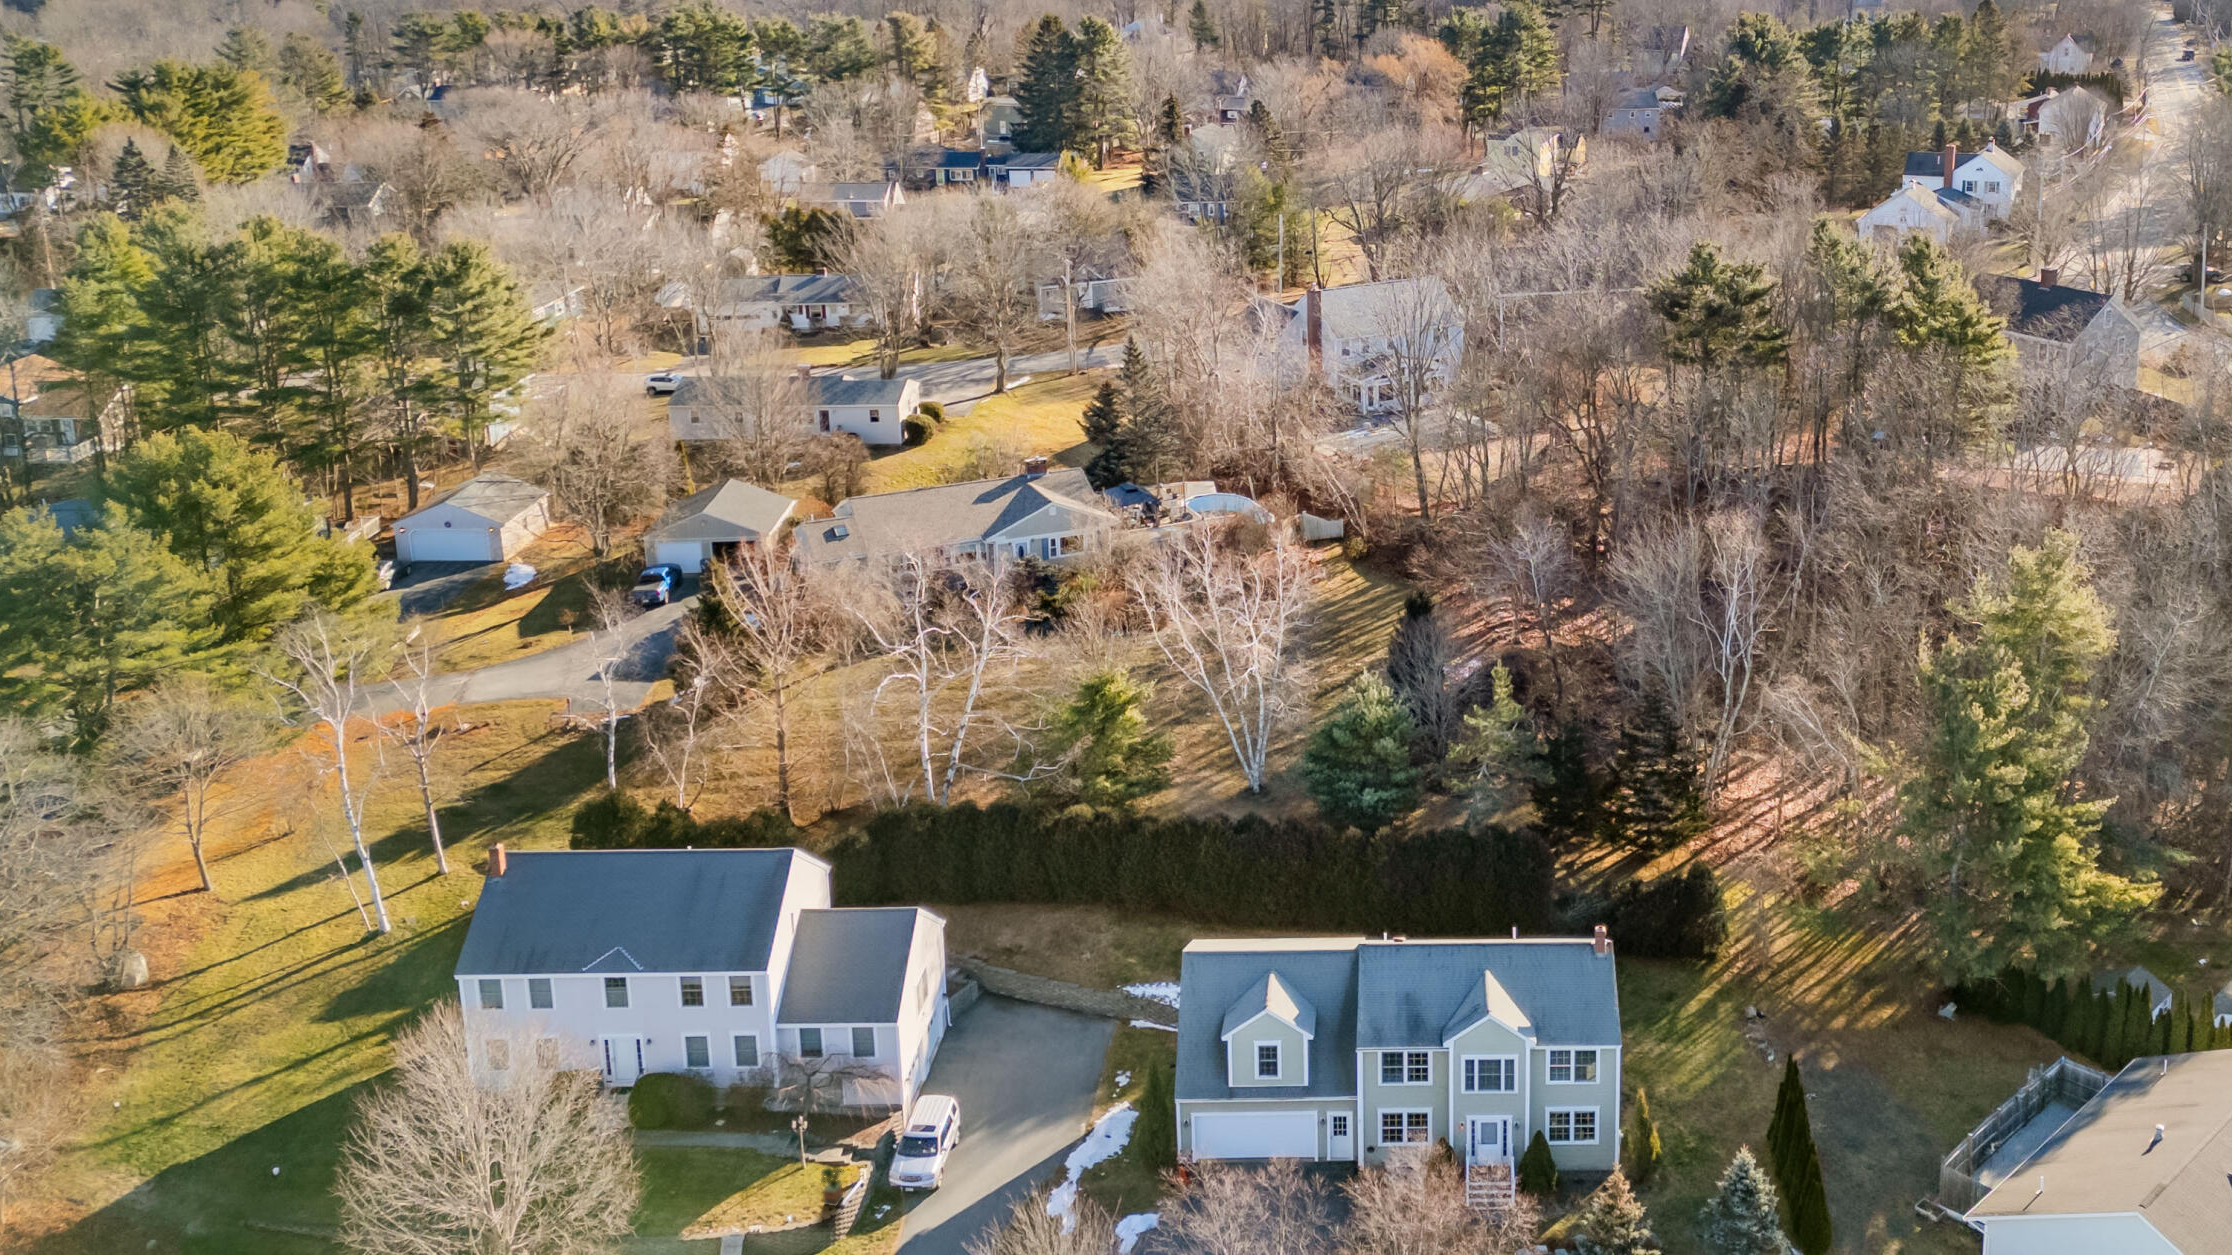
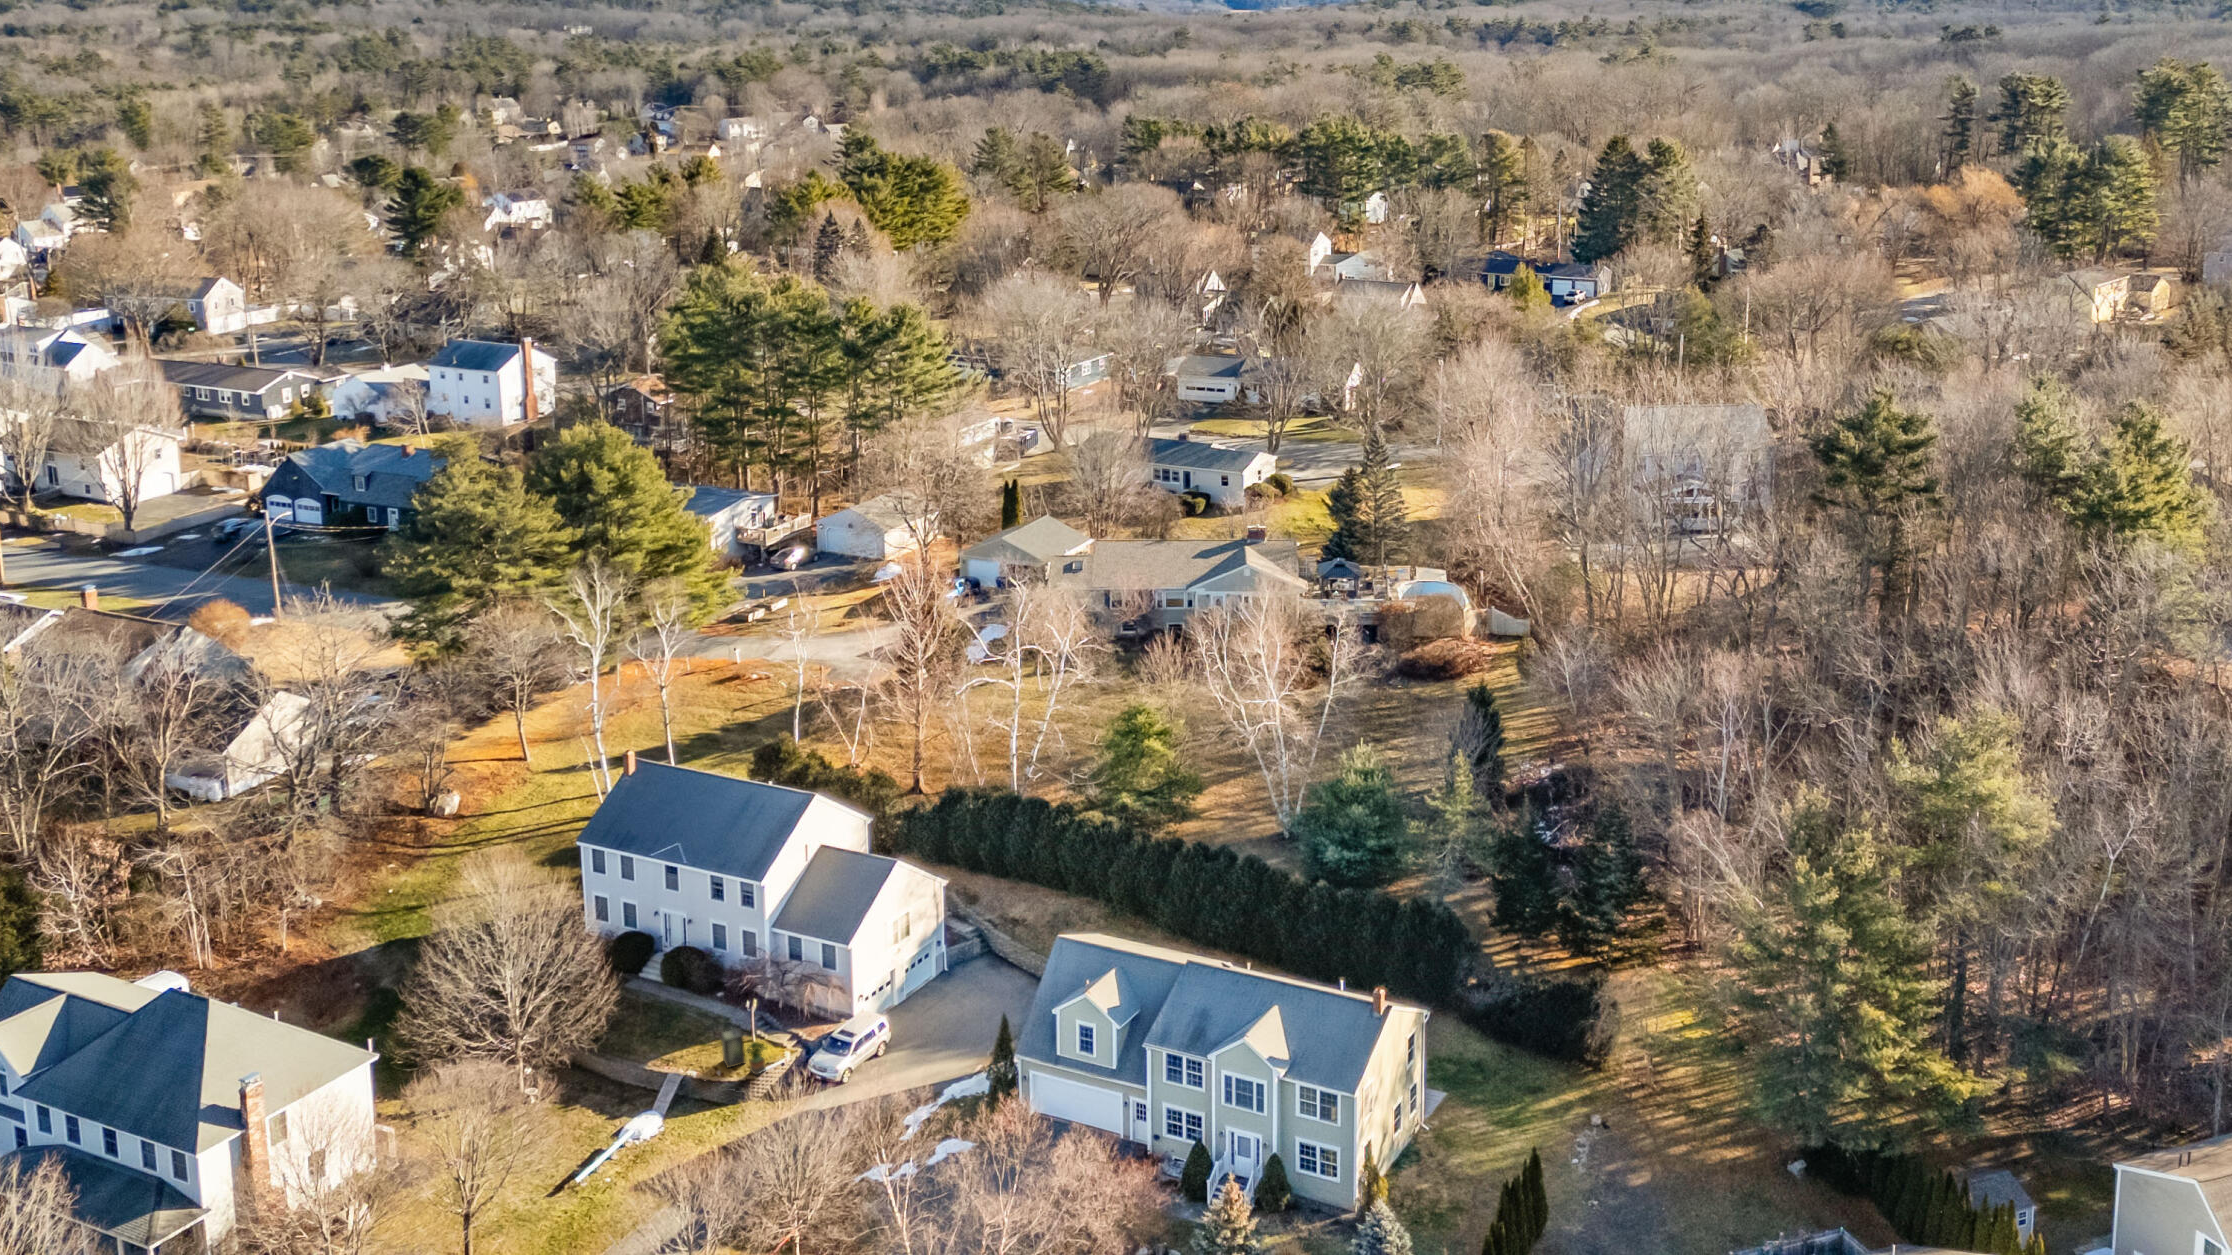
storage box: none [773,1157,810,1209] -> present [721,1028,745,1068]

